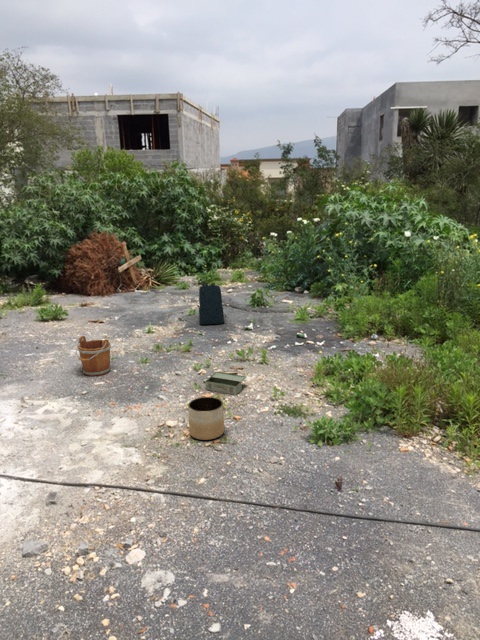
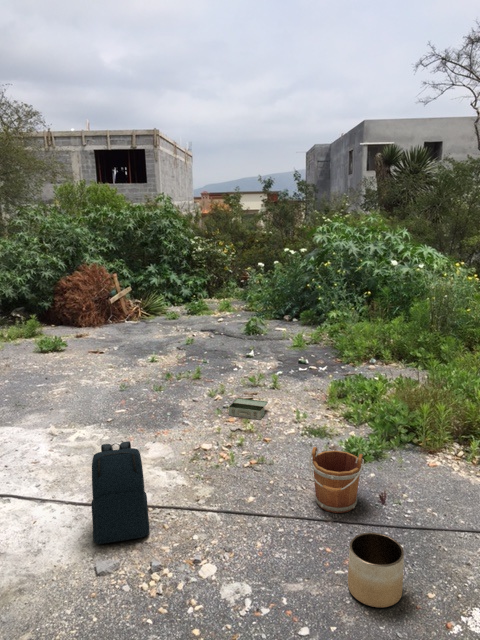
backpack: present [199,283,224,325] -> present [91,441,149,544]
bucket: present [76,336,111,376] -> present [309,447,364,513]
planter: present [188,397,224,440] -> present [348,533,404,607]

